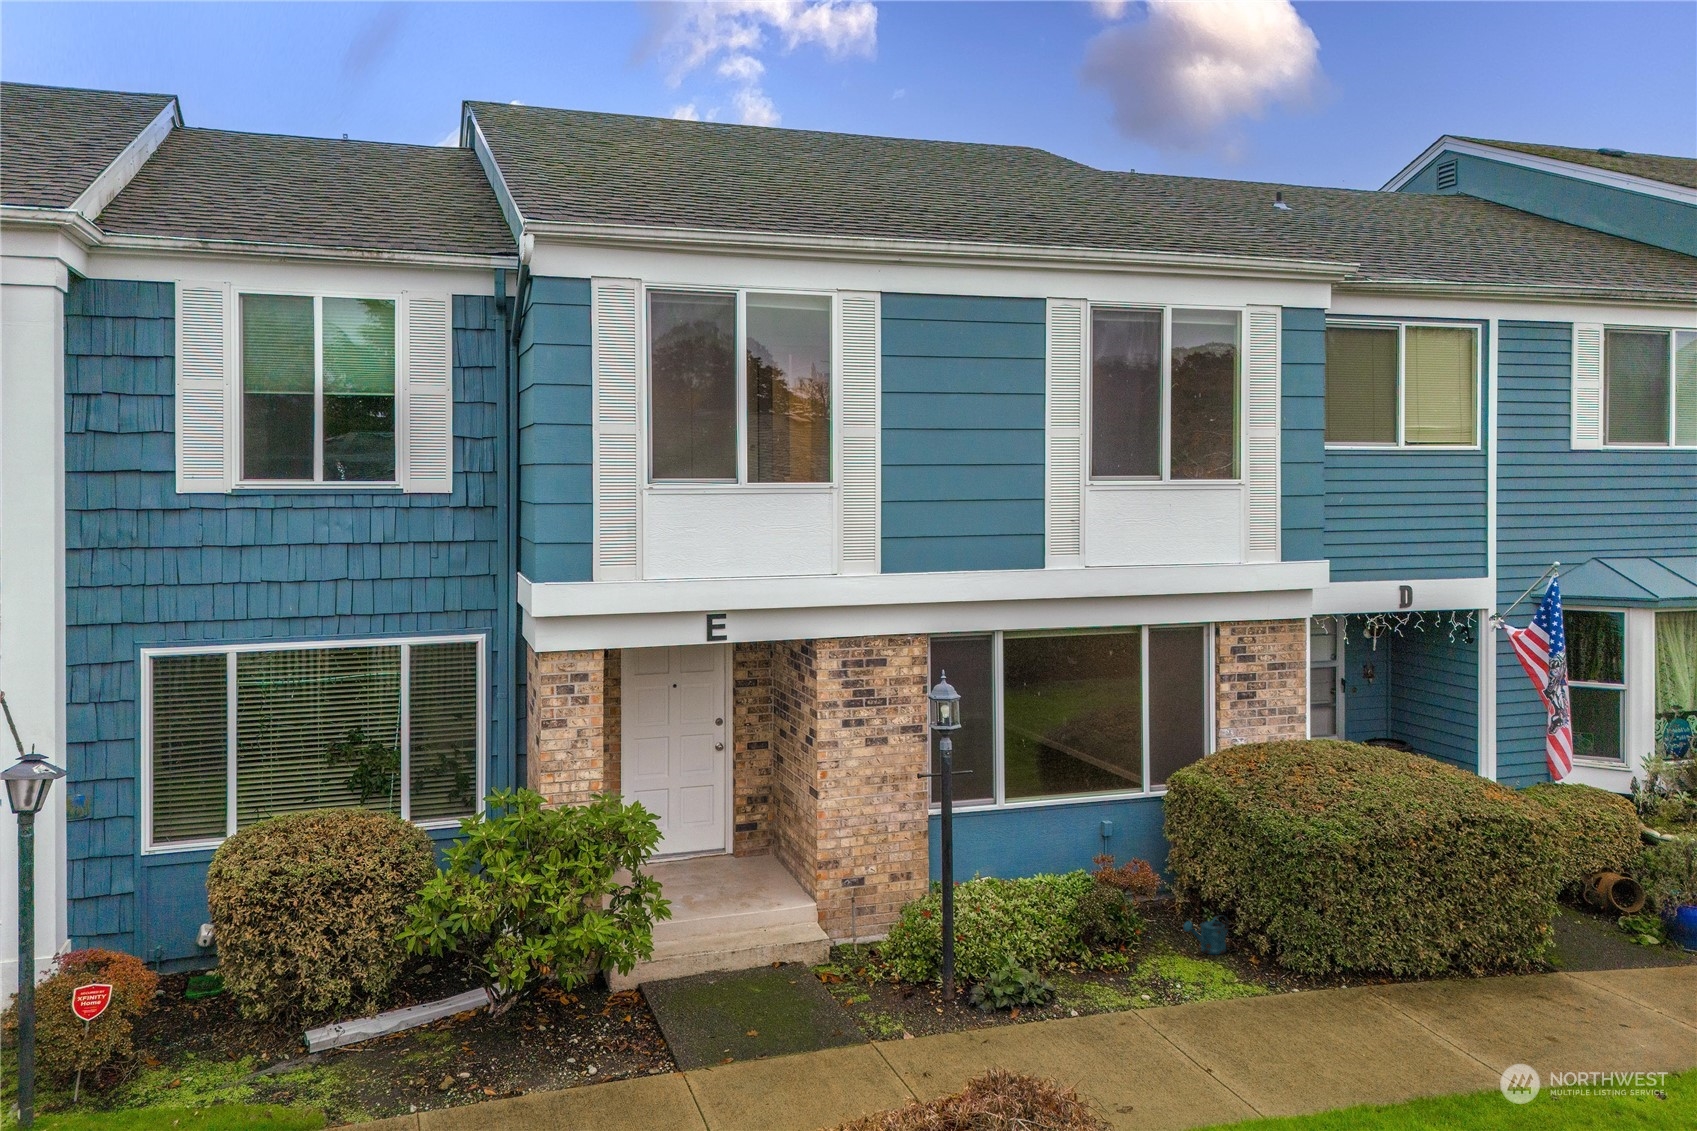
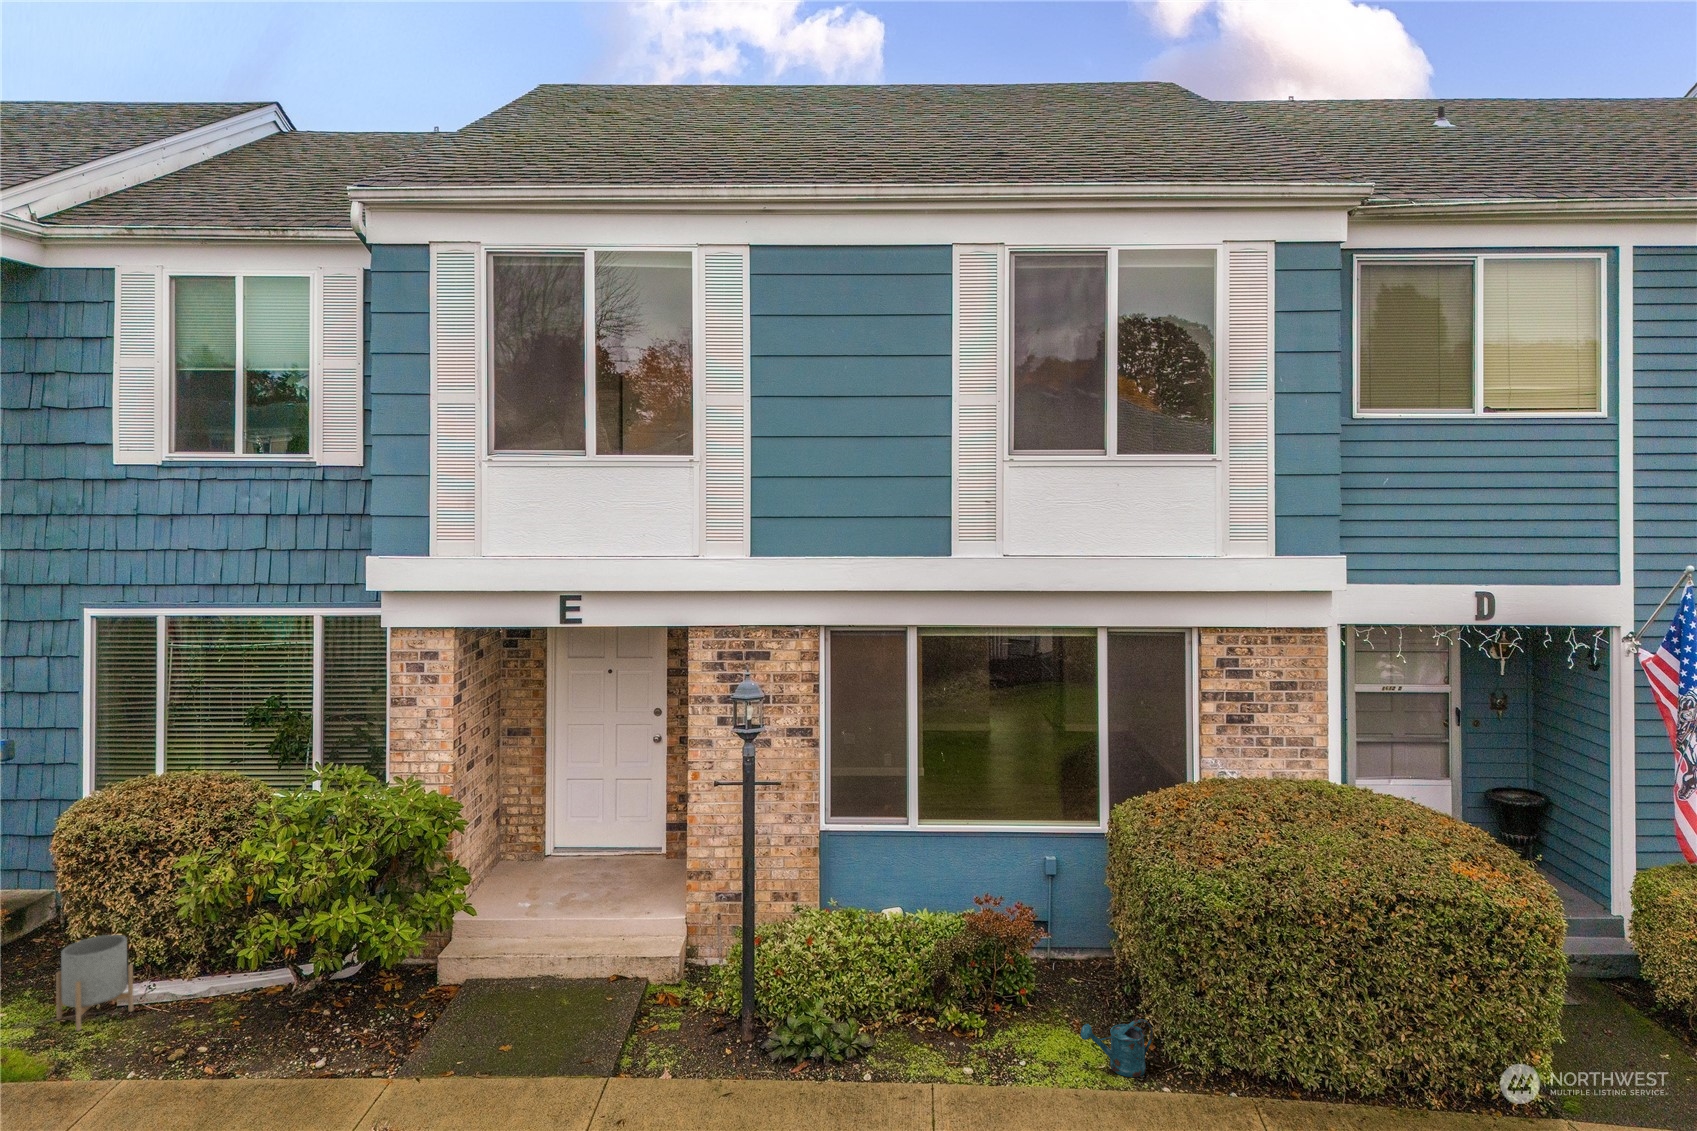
planter: none [300,958,365,1040] -> present [56,935,133,1031]

